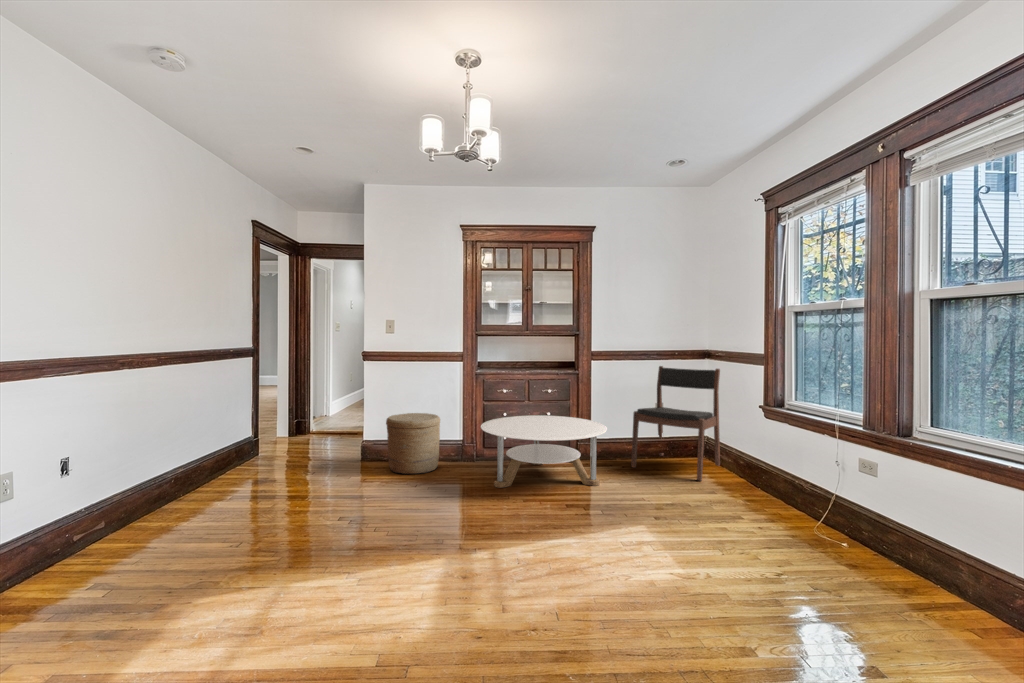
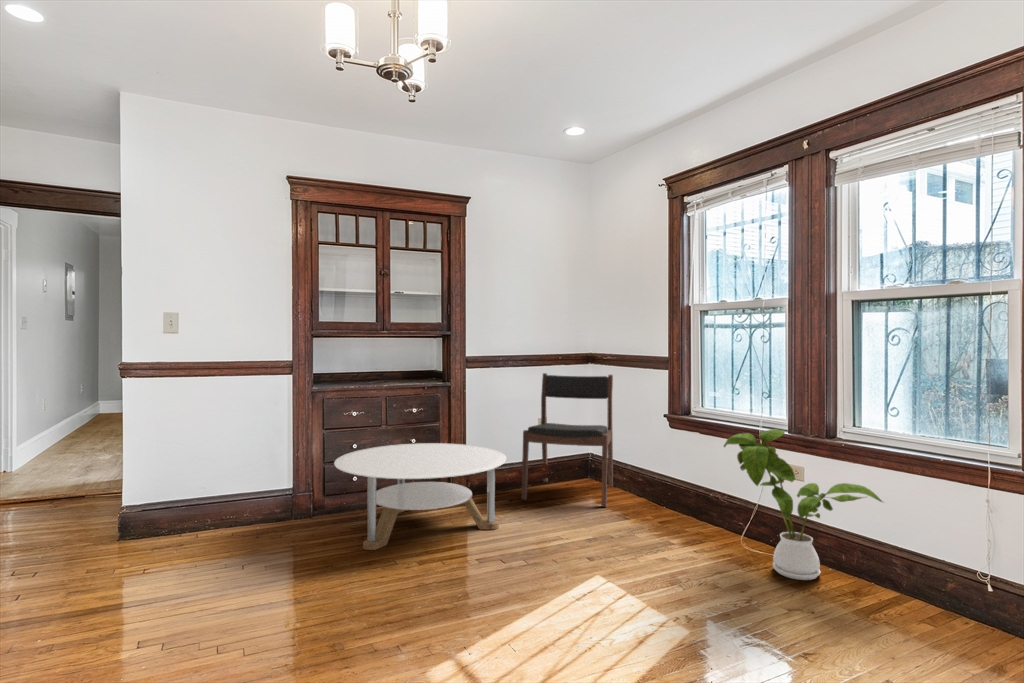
woven basket: present [386,413,440,474] -> none [173,454,264,551]
house plant: none [775,422,942,571] -> present [724,429,883,580]

